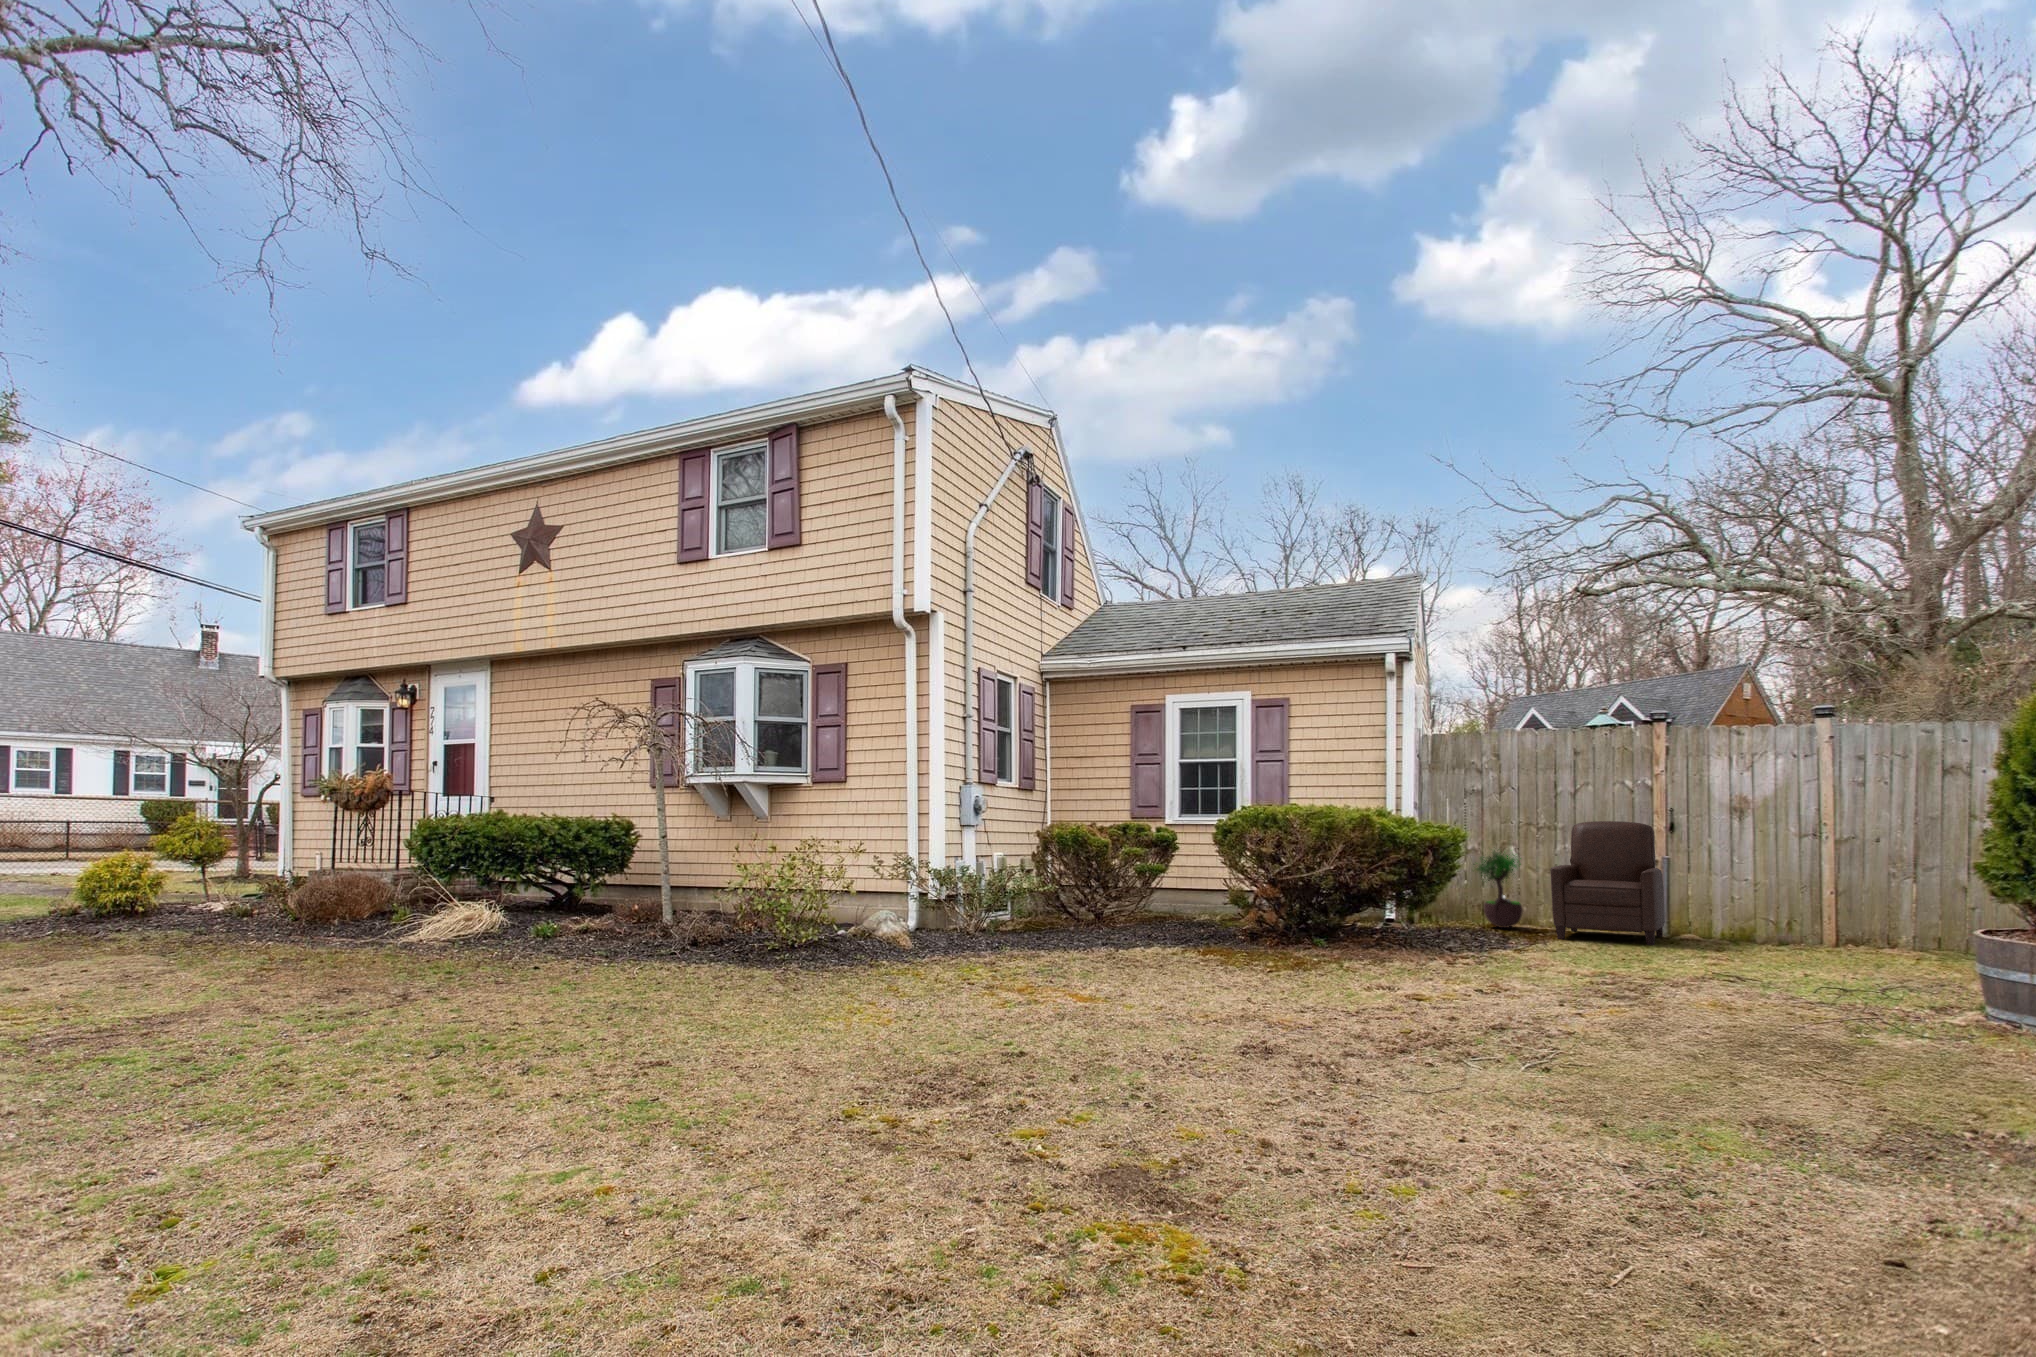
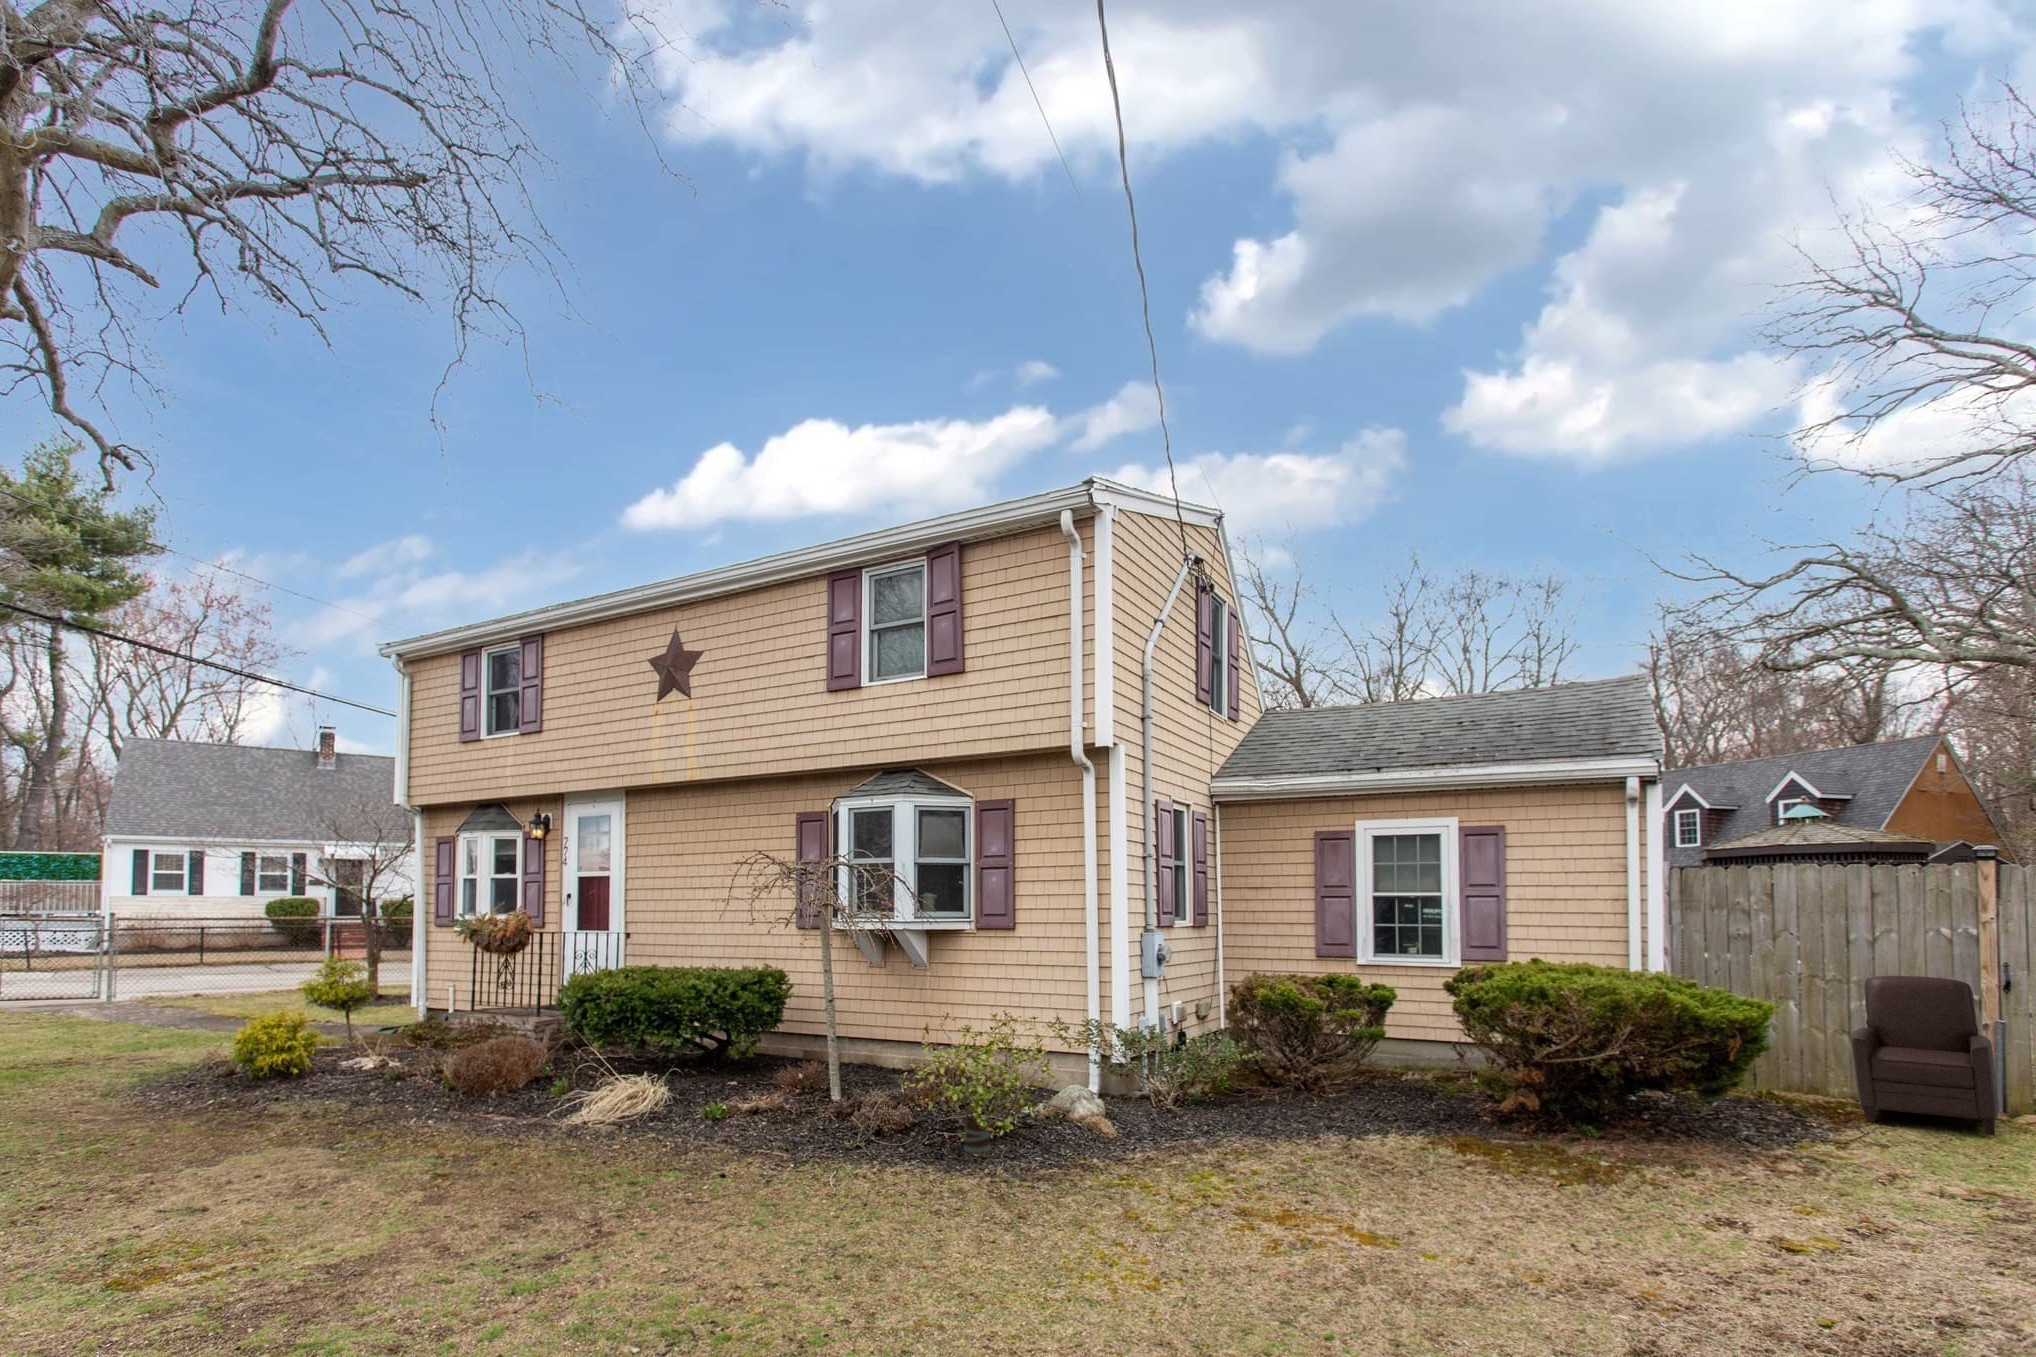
potted tree: present [1476,850,1523,928] -> none [1743,999,1809,1099]
wooden bucket: none [771,910,795,956] -> present [964,1115,991,1153]

